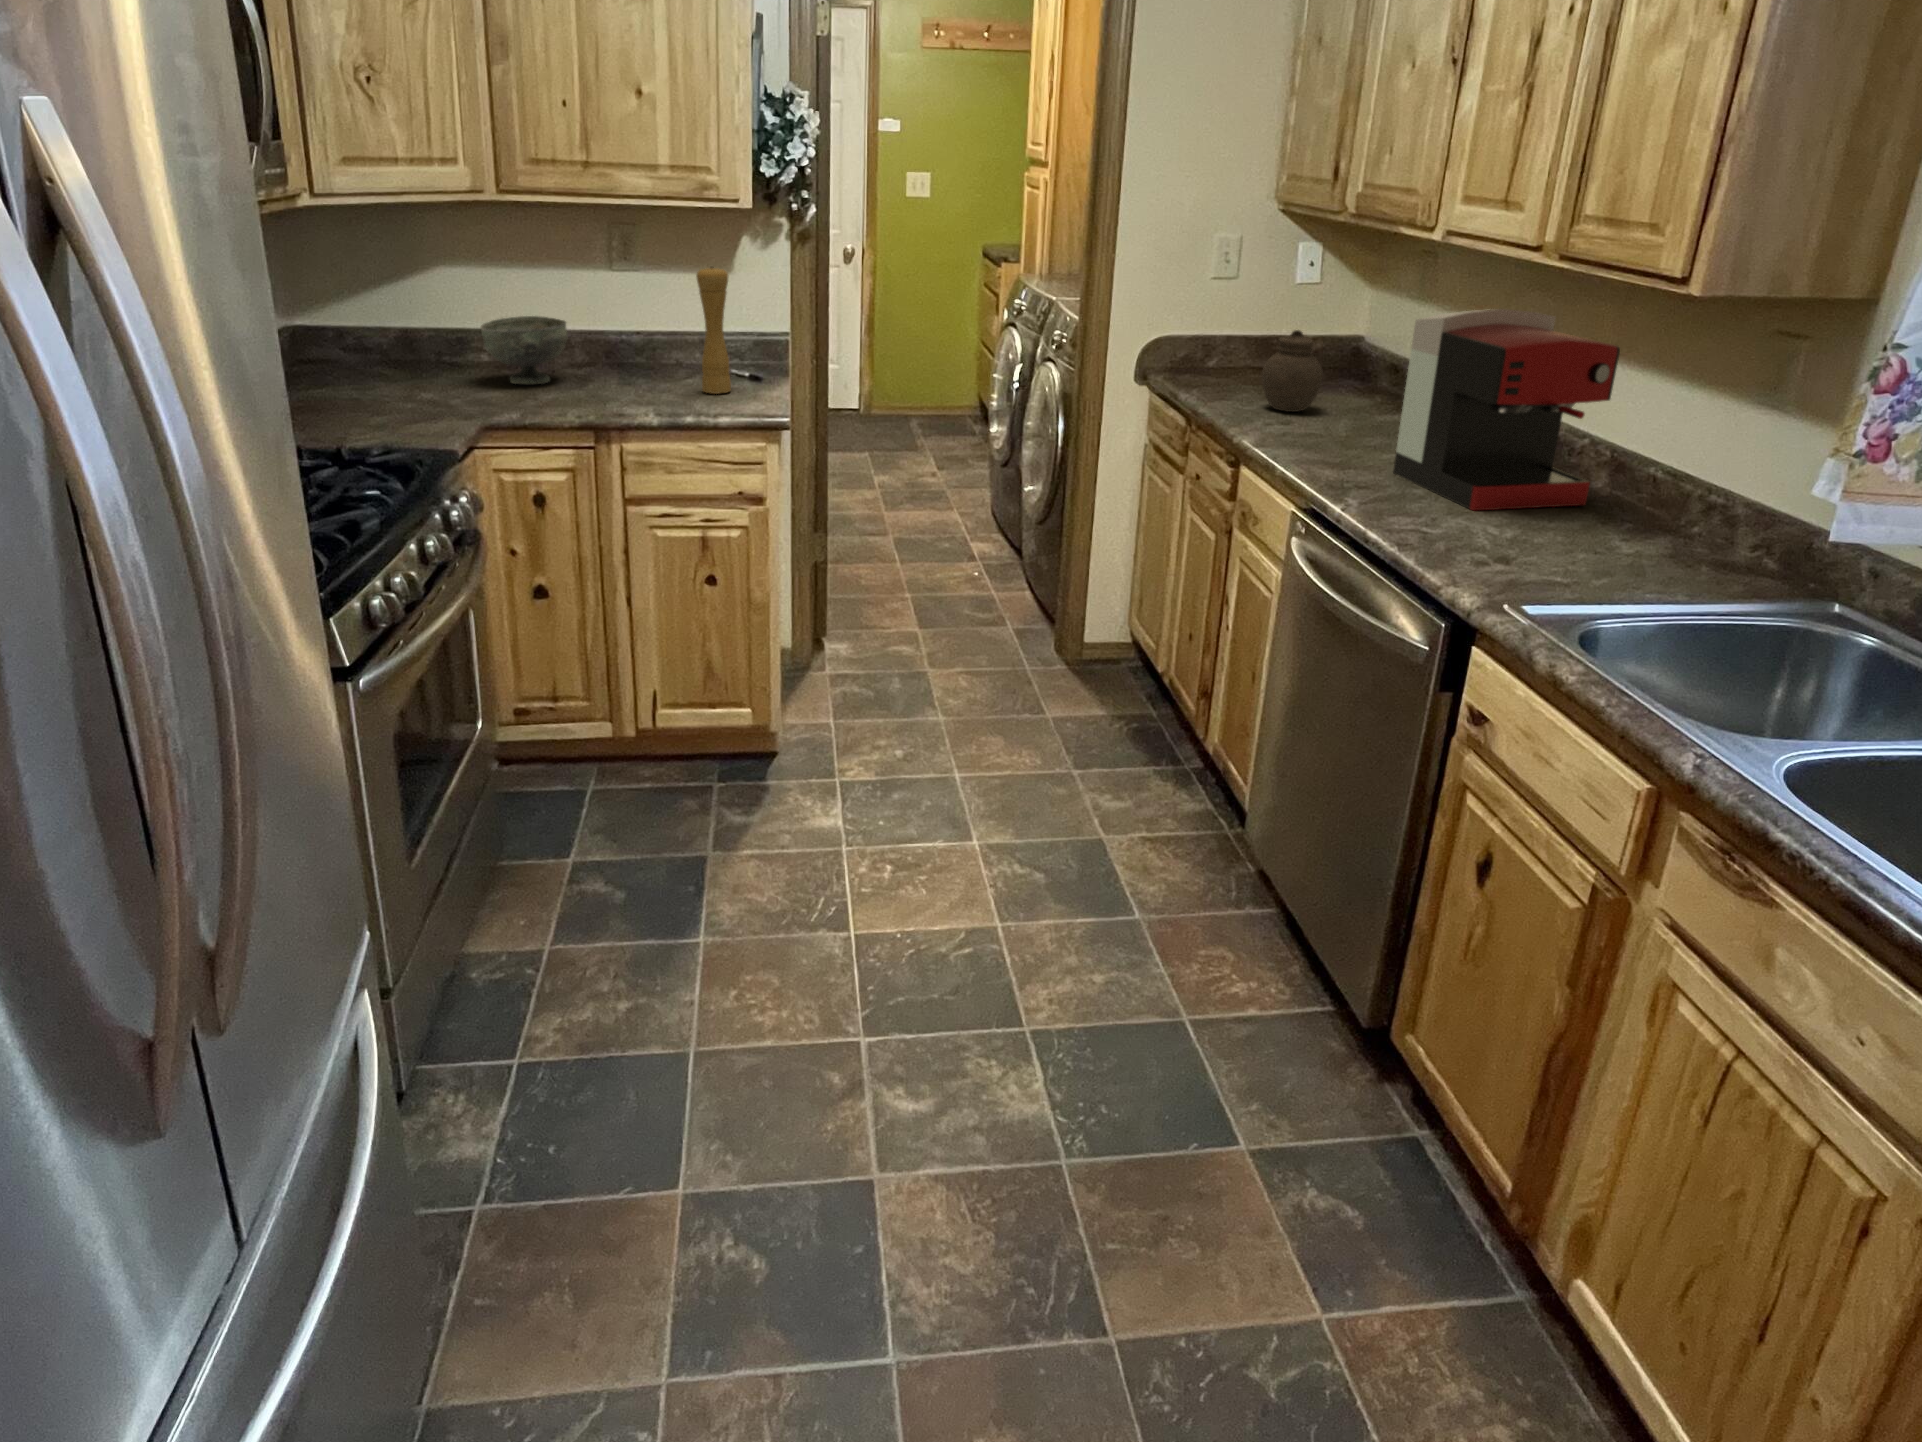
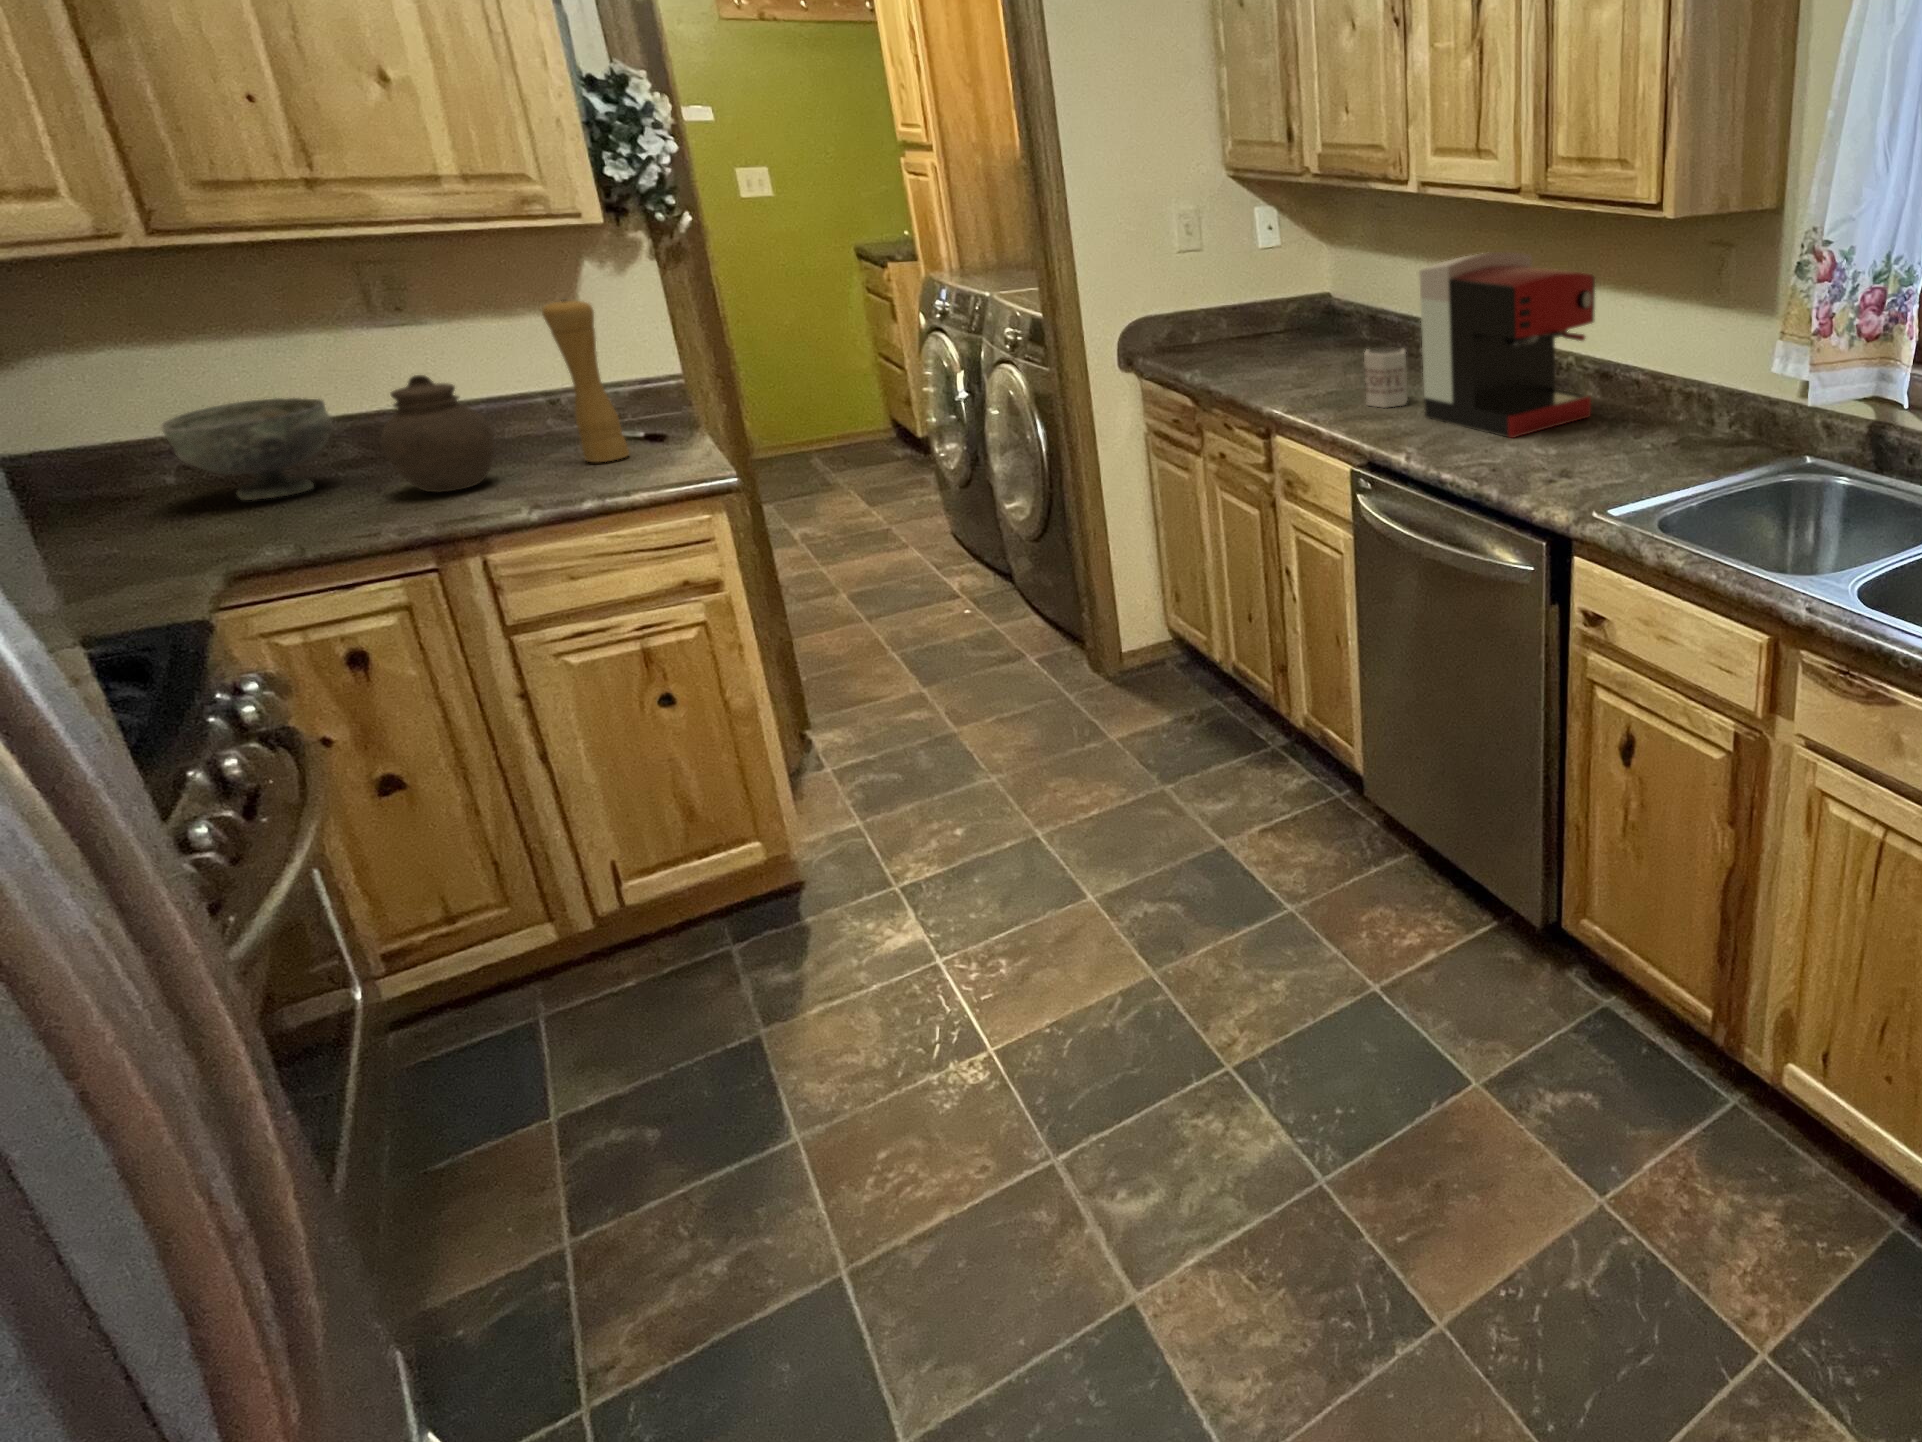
jar: present [1262,330,1323,412] -> present [381,375,494,492]
mug: none [1340,394,1395,457] -> present [1364,347,1408,408]

